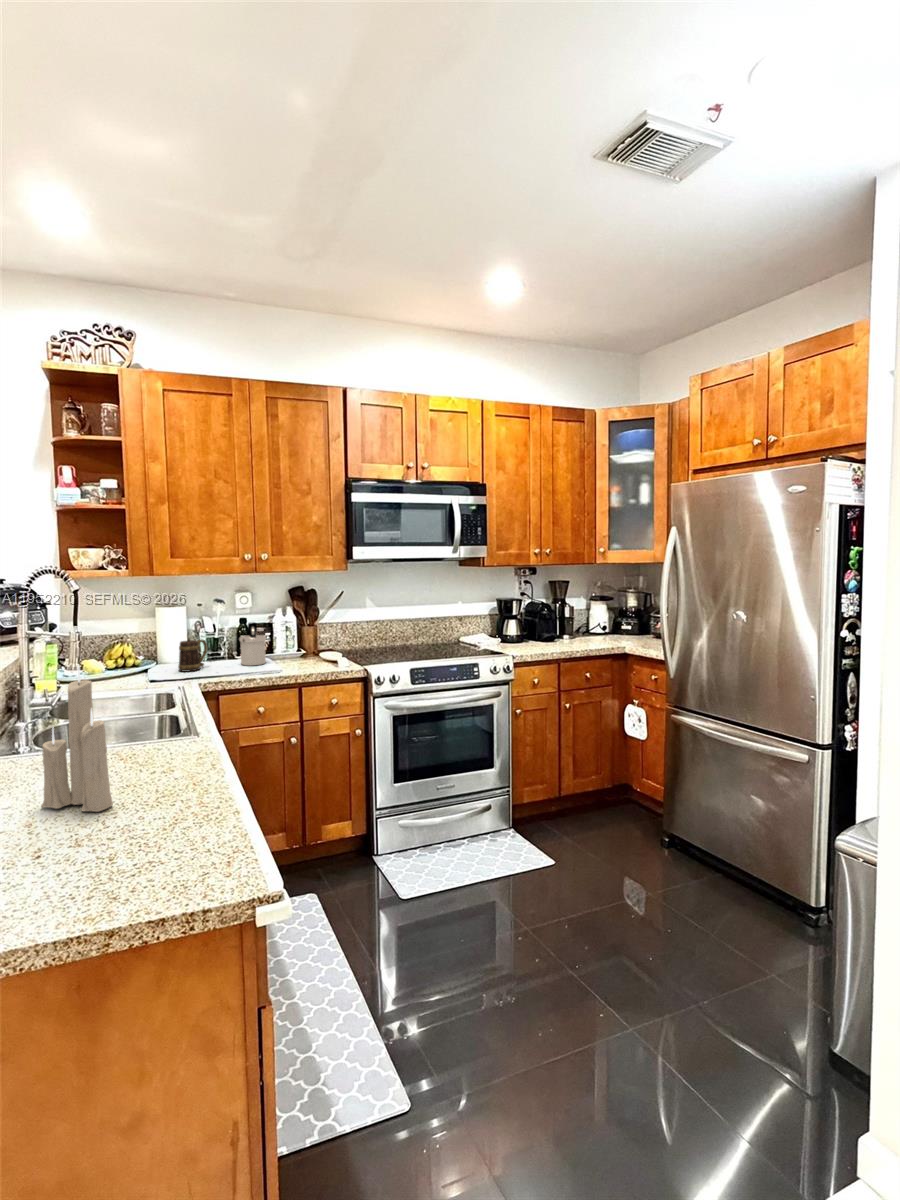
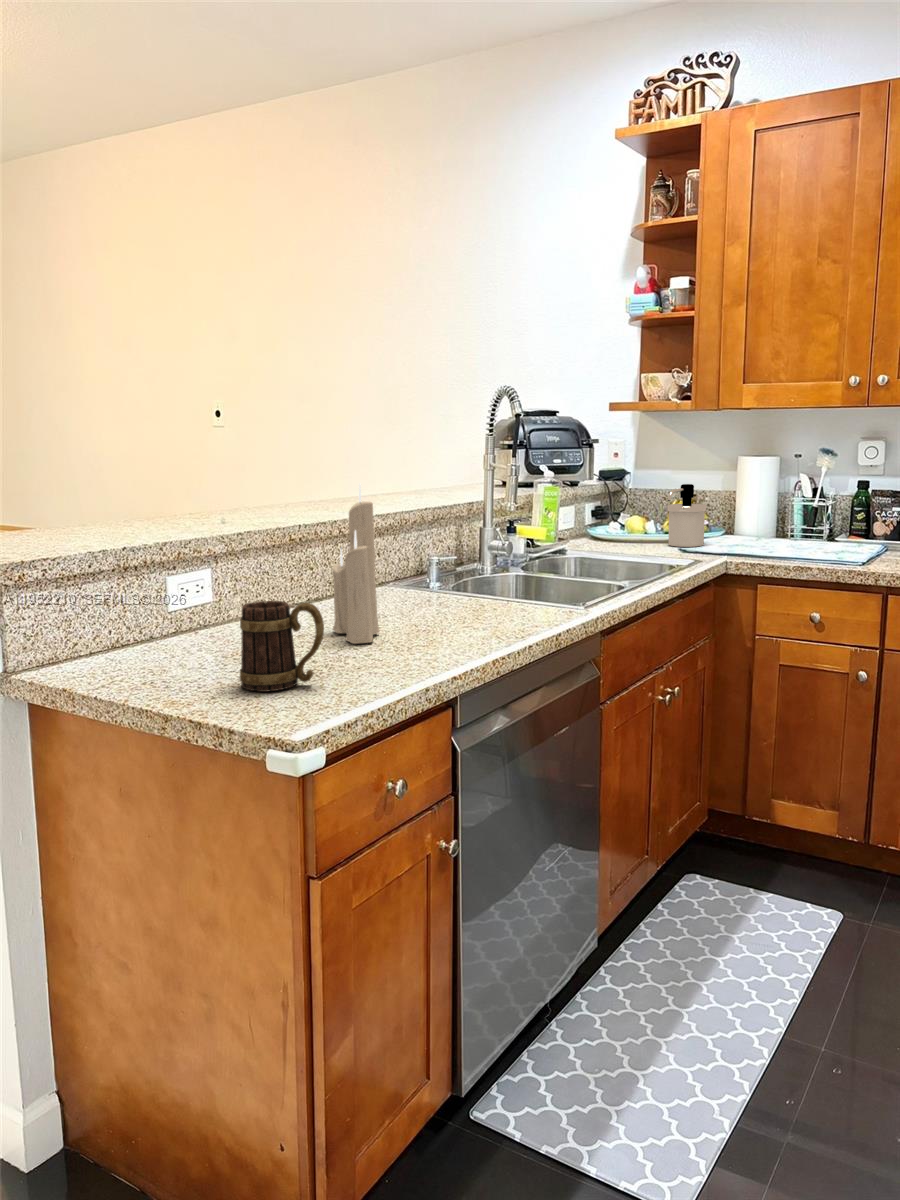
soap dispenser: present [240,622,266,666] -> present [668,484,706,547]
mug: present [178,640,208,671] -> present [240,601,324,691]

